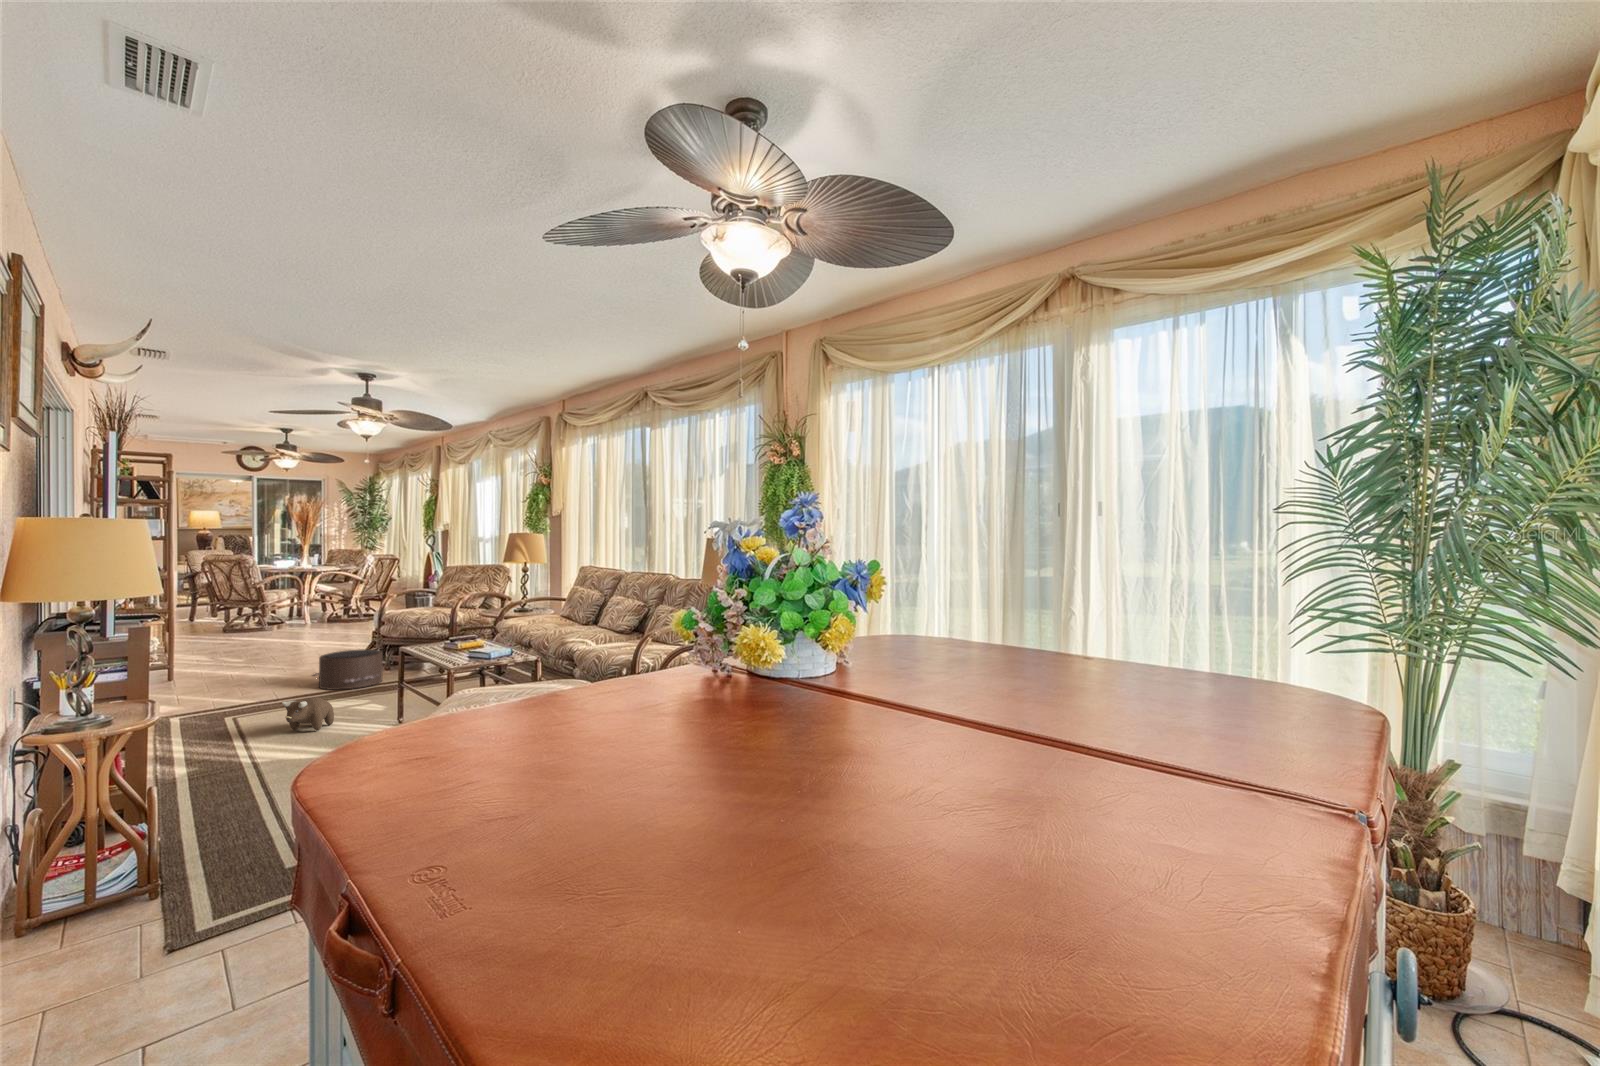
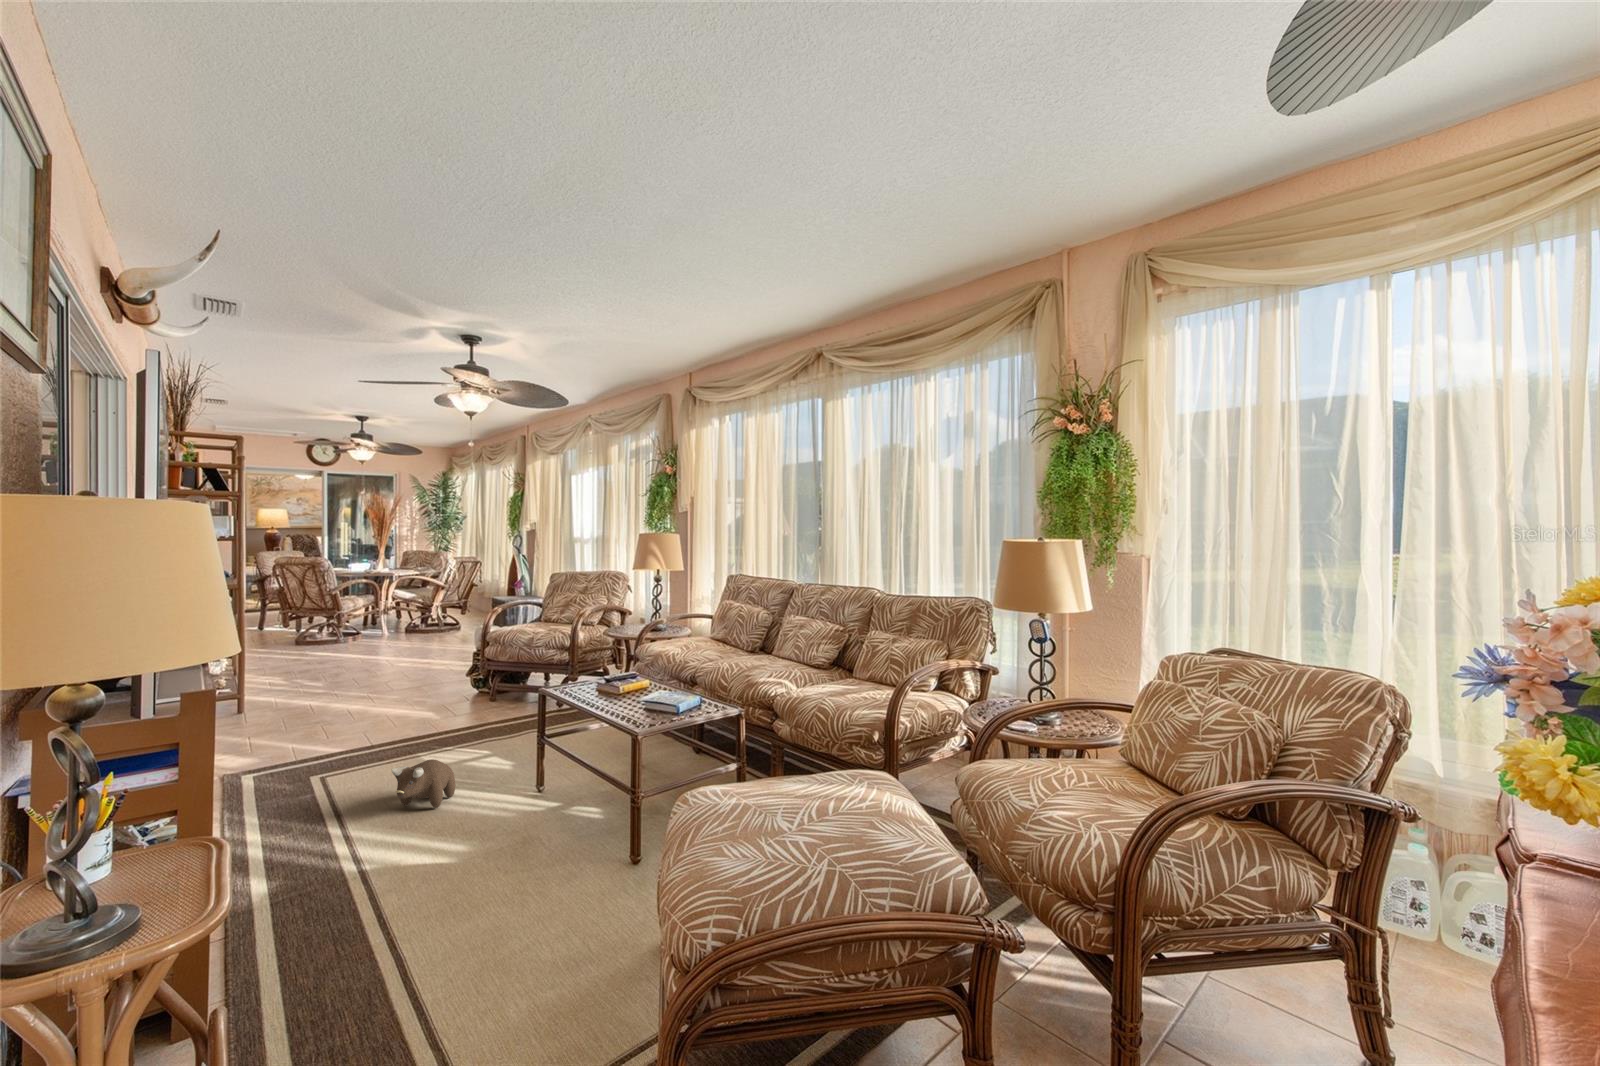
pouf: present [313,649,383,690] -> none [408,680,495,734]

